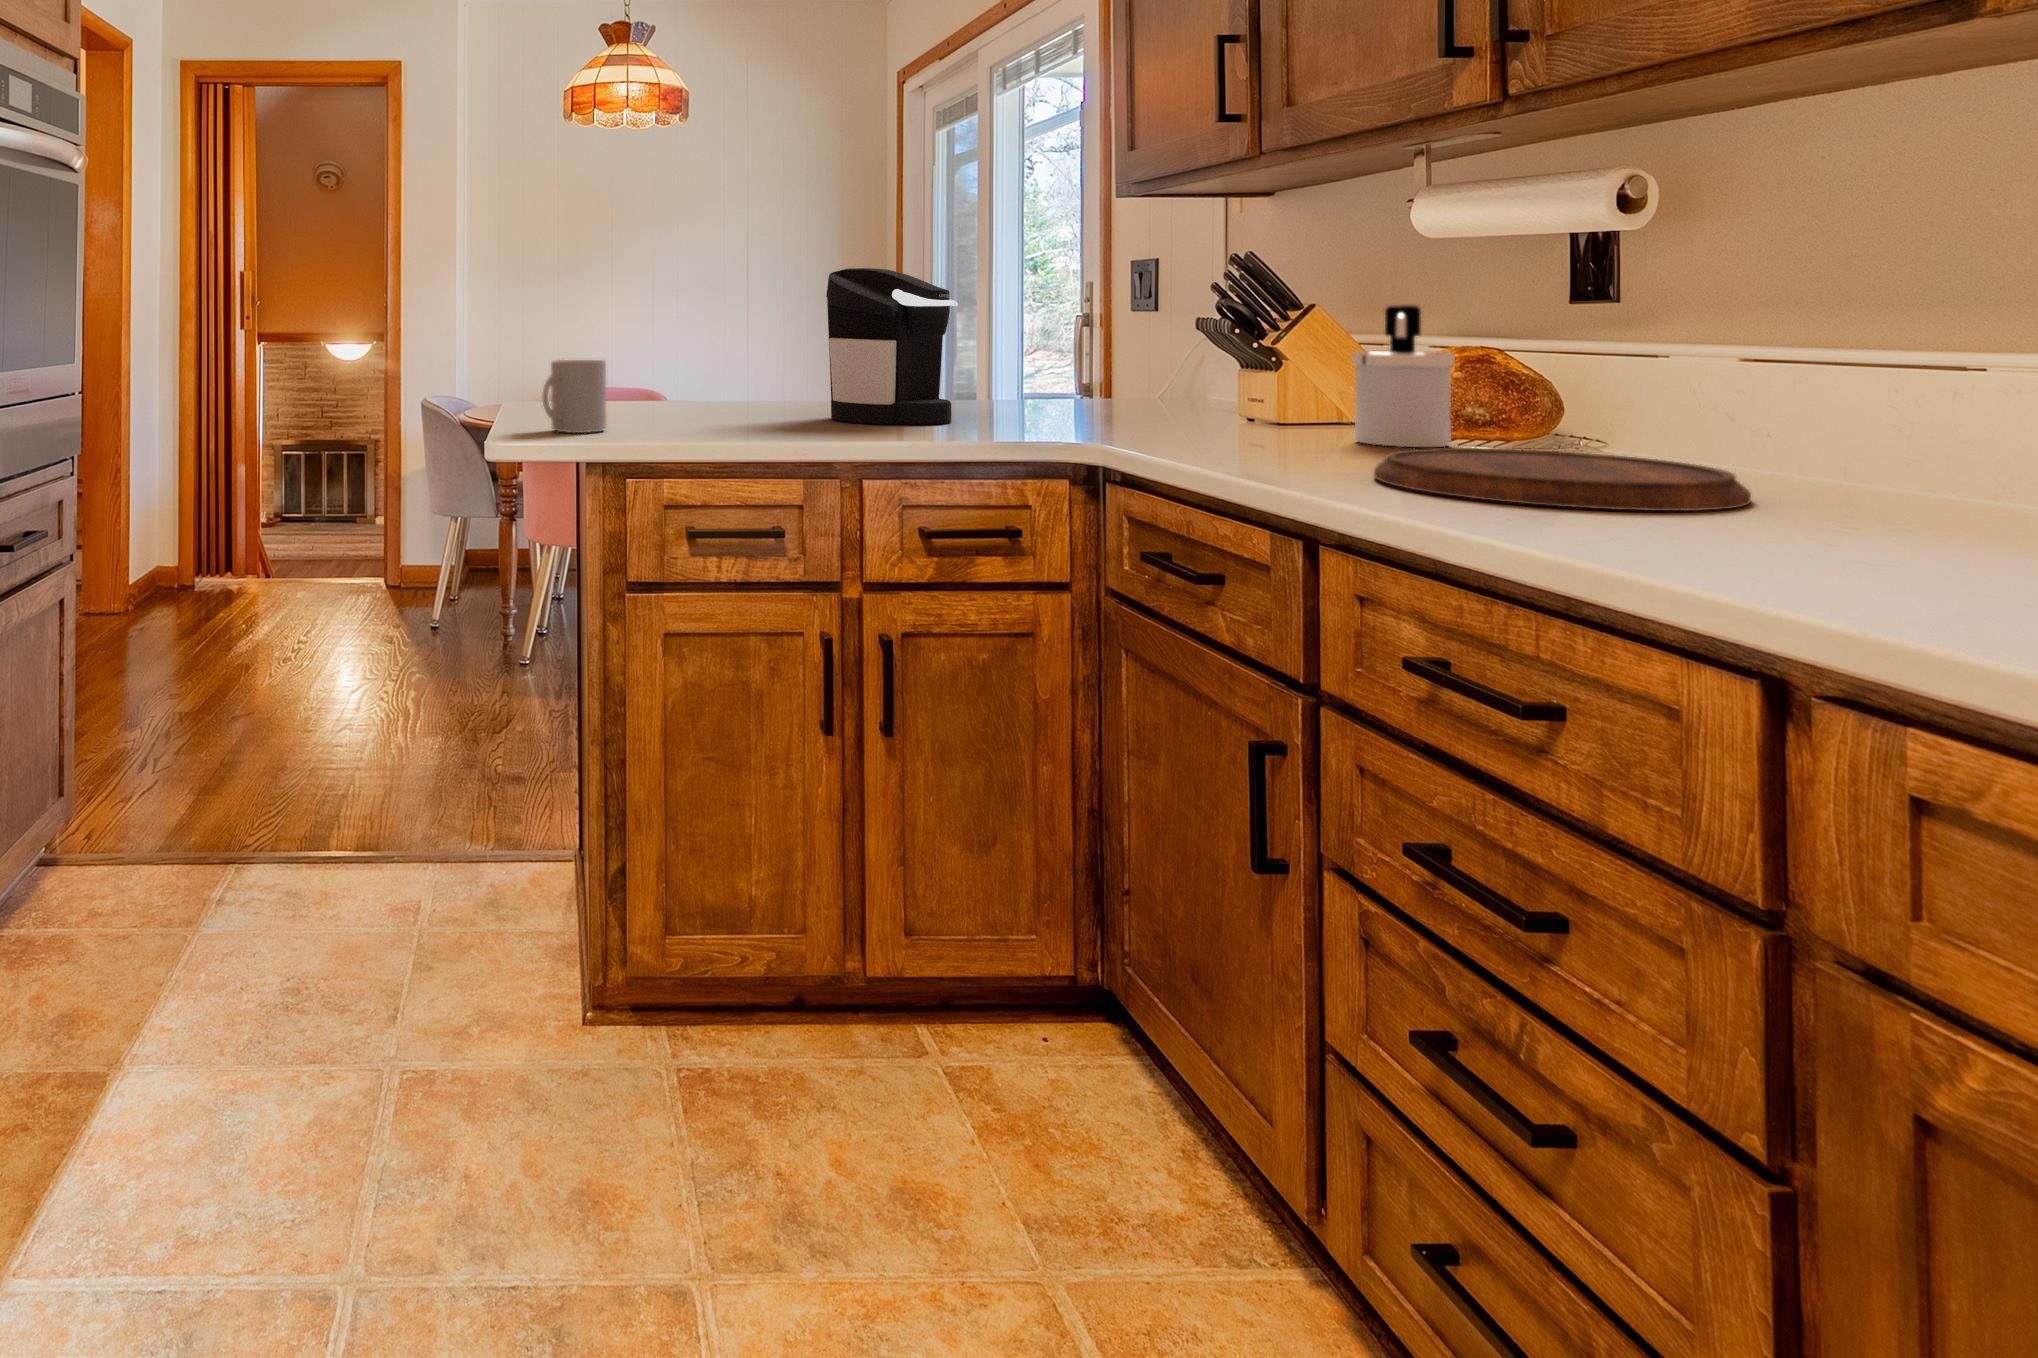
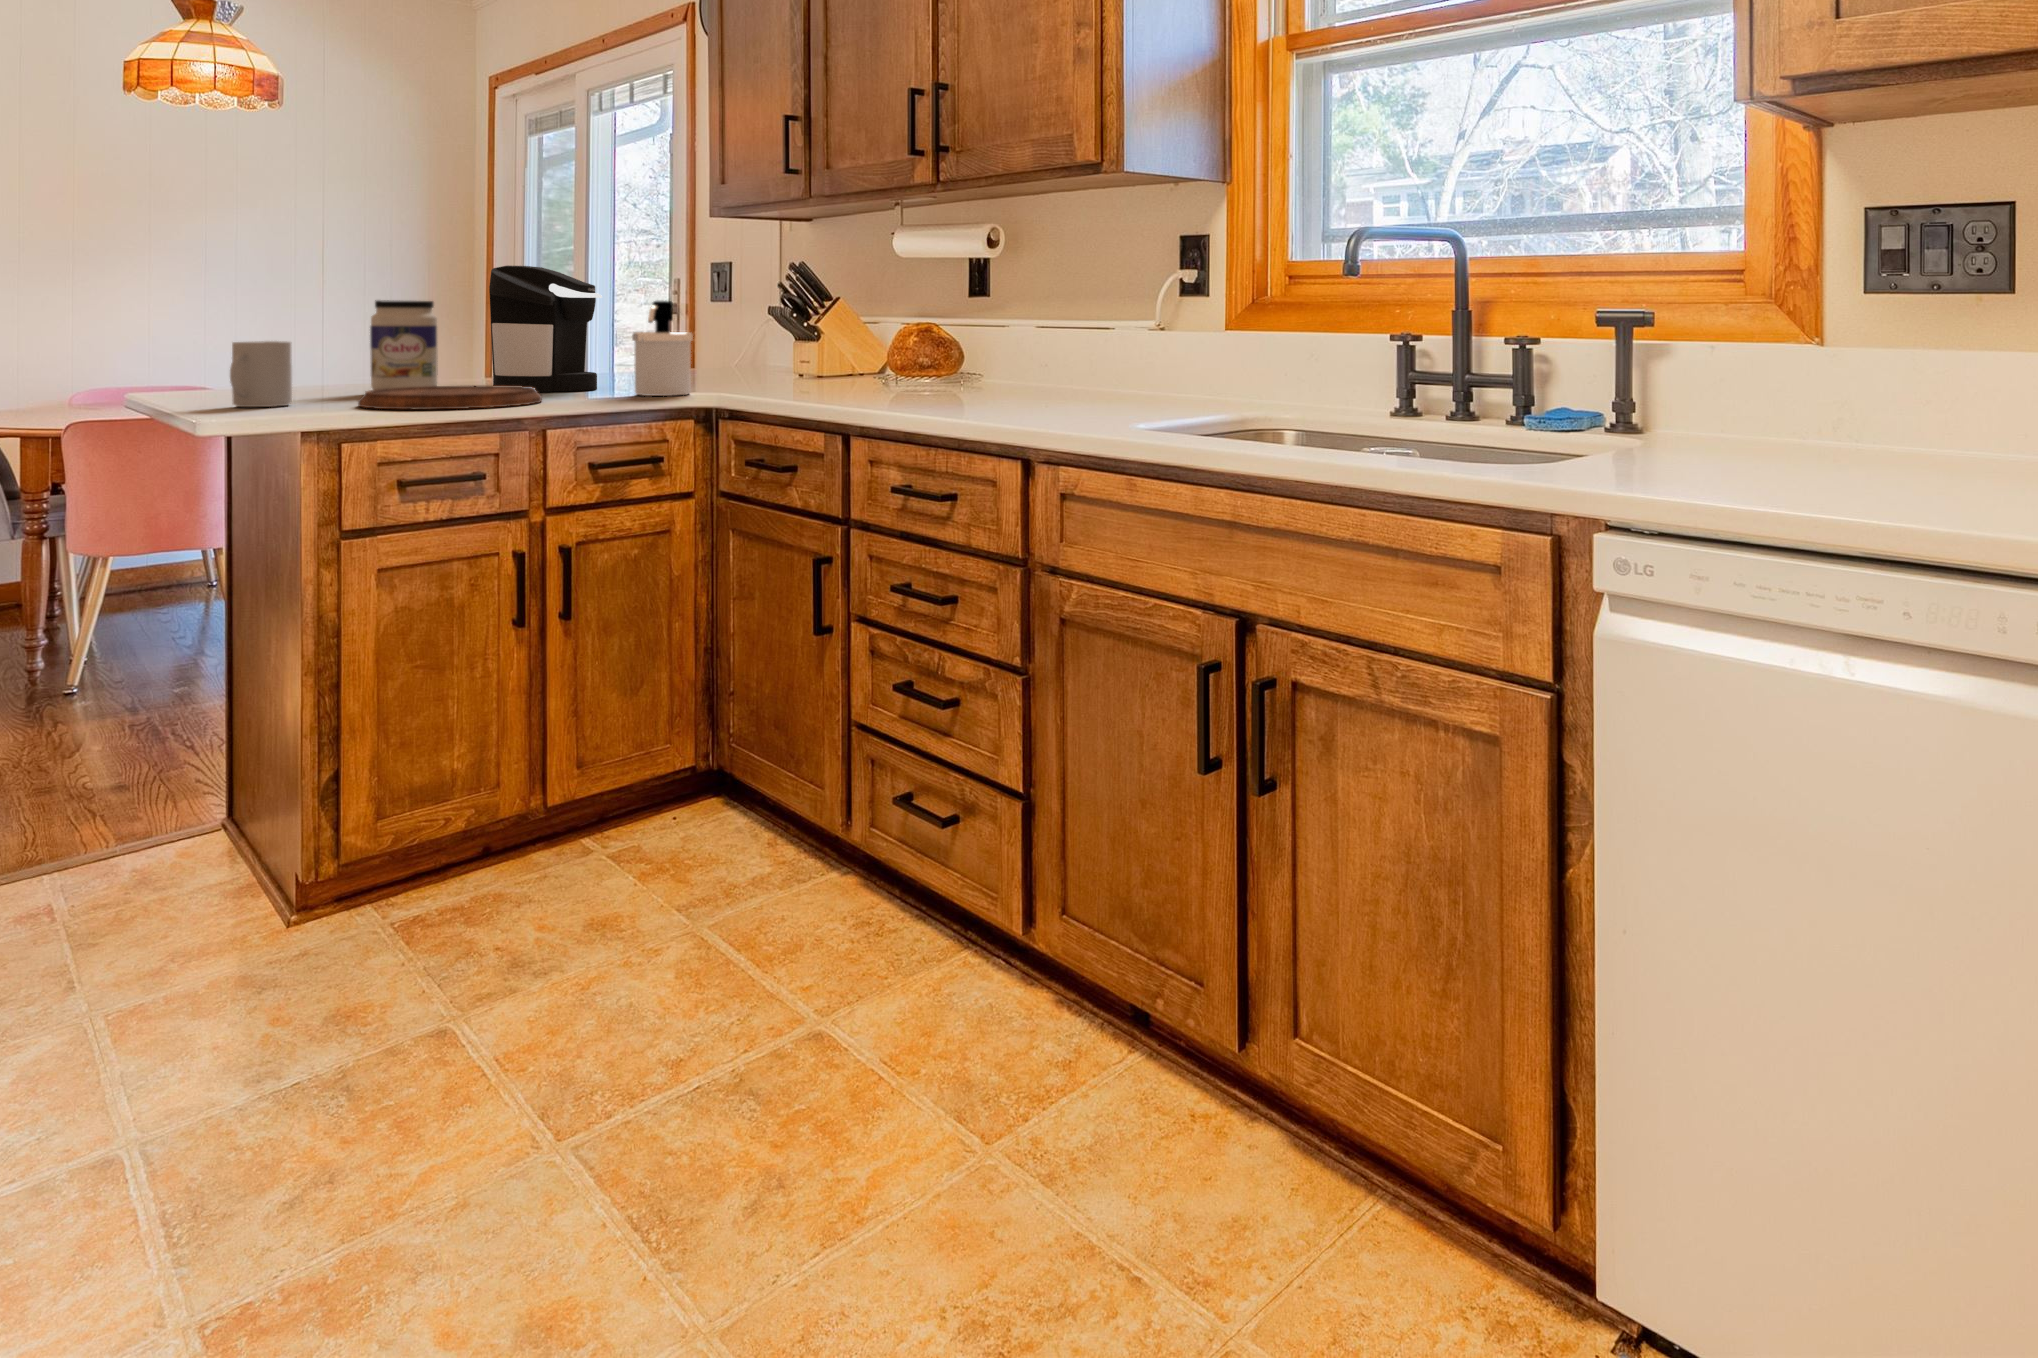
soap dispenser: present [1352,305,1455,447] -> present [632,301,693,396]
jar: none [703,312,771,419] -> present [370,300,438,390]
cutting board: present [1374,447,1751,511] -> present [358,386,542,409]

